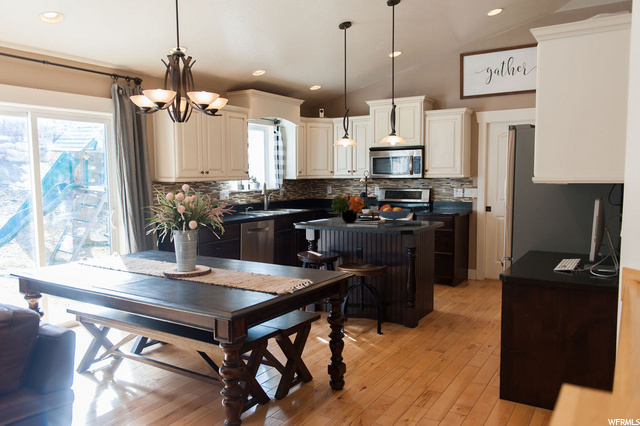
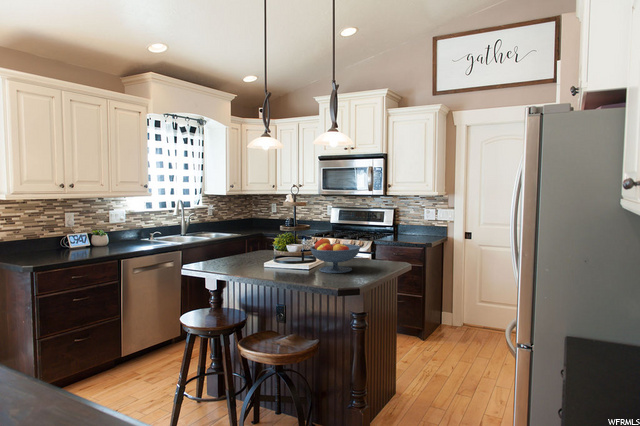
flower arrangement: present [331,193,365,223] -> none [242,219,294,264]

